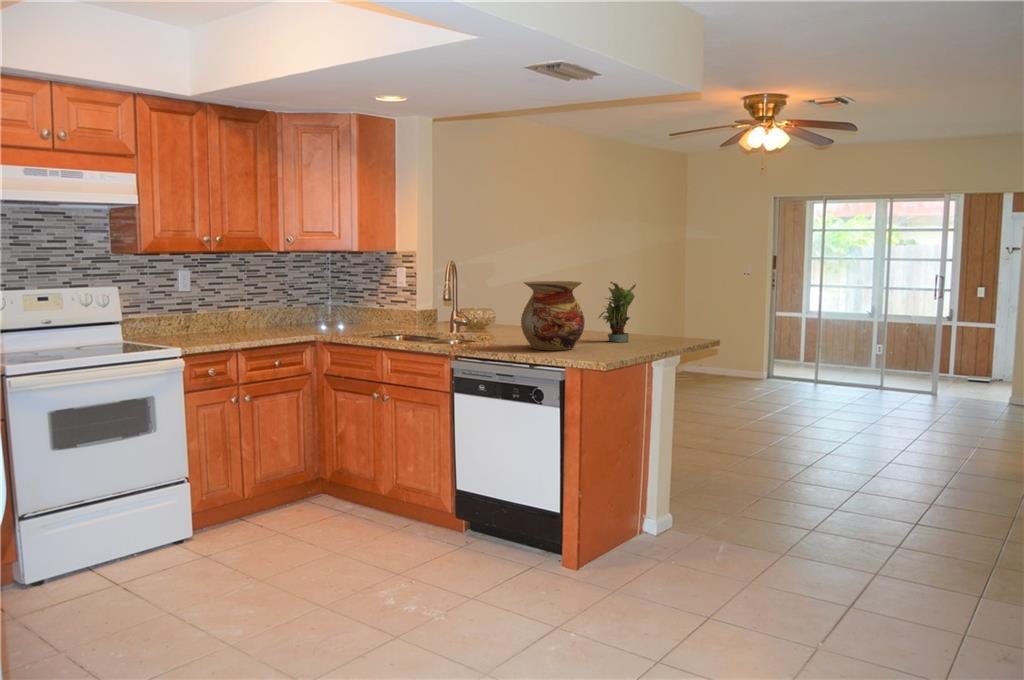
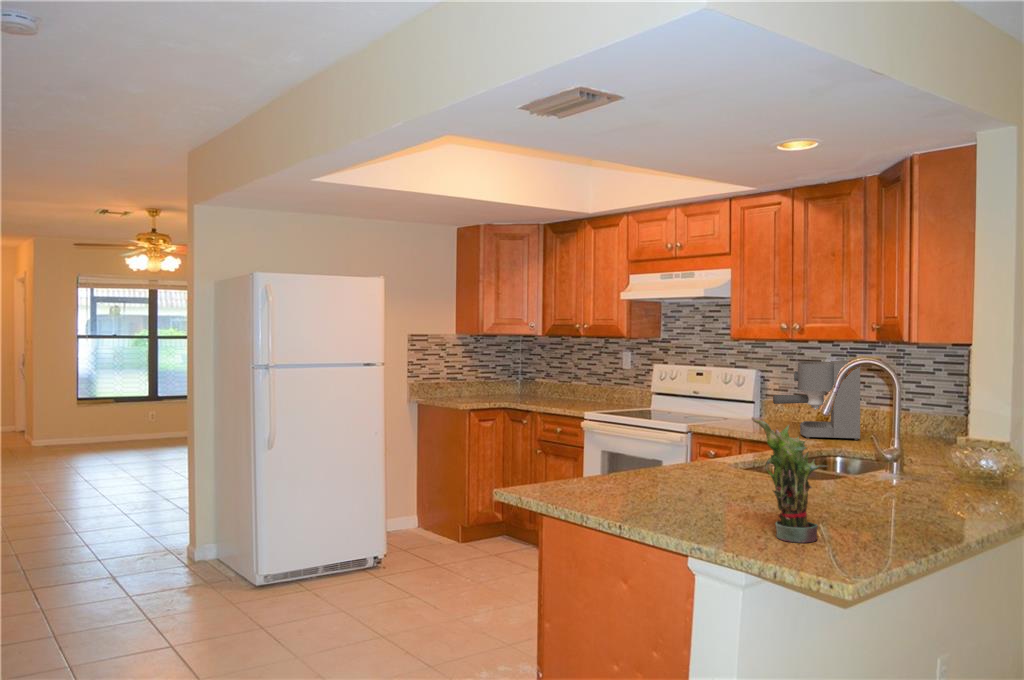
coffee maker: none [212,270,277,337] -> present [773,361,860,440]
vase: present [521,281,584,351] -> none [633,399,731,509]

